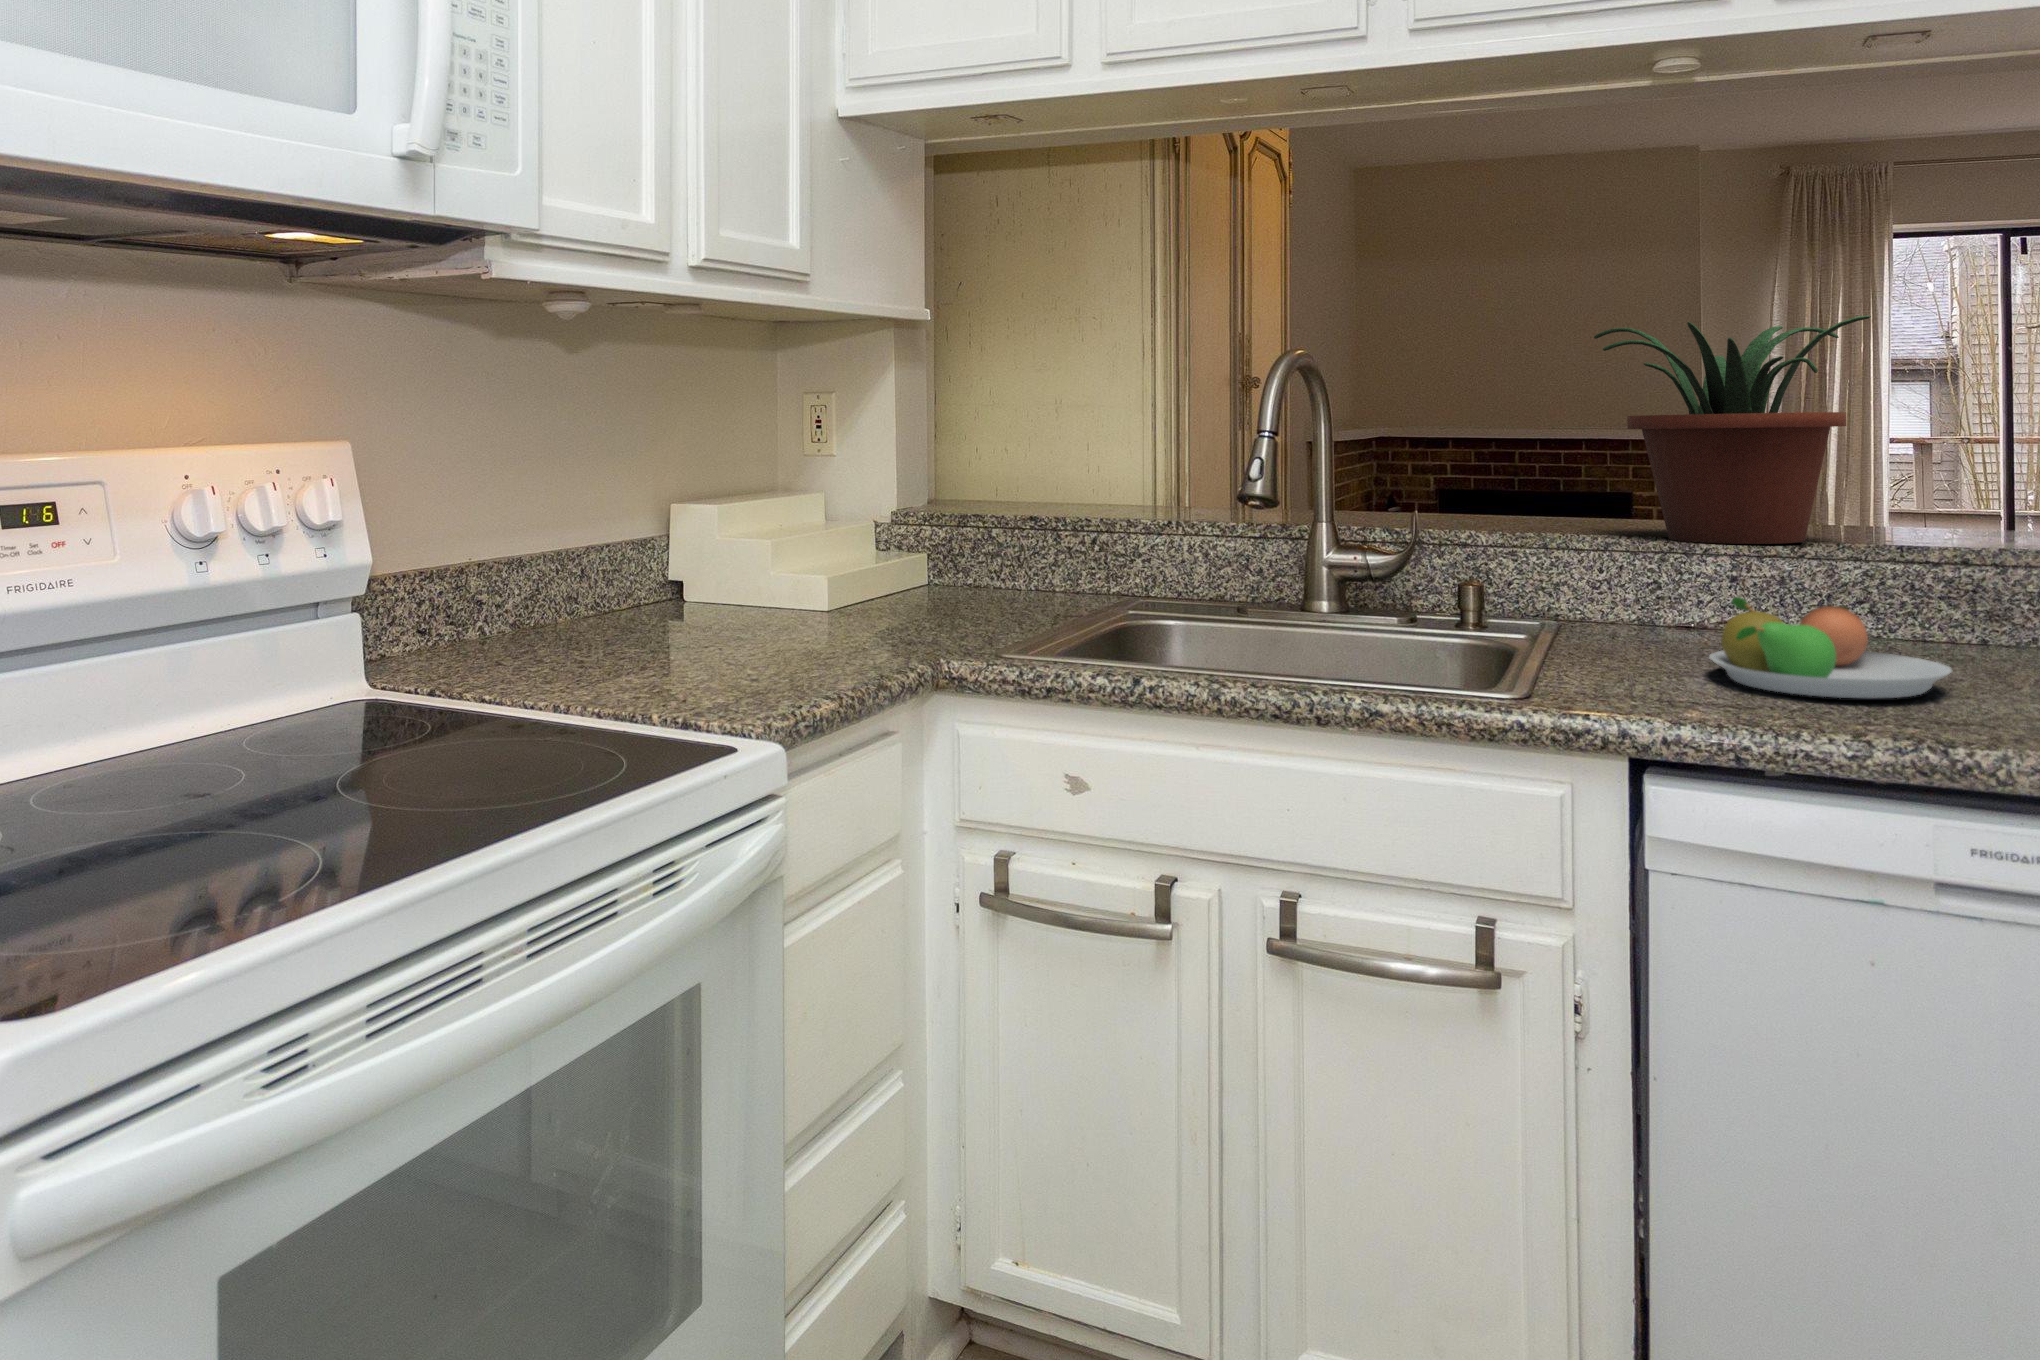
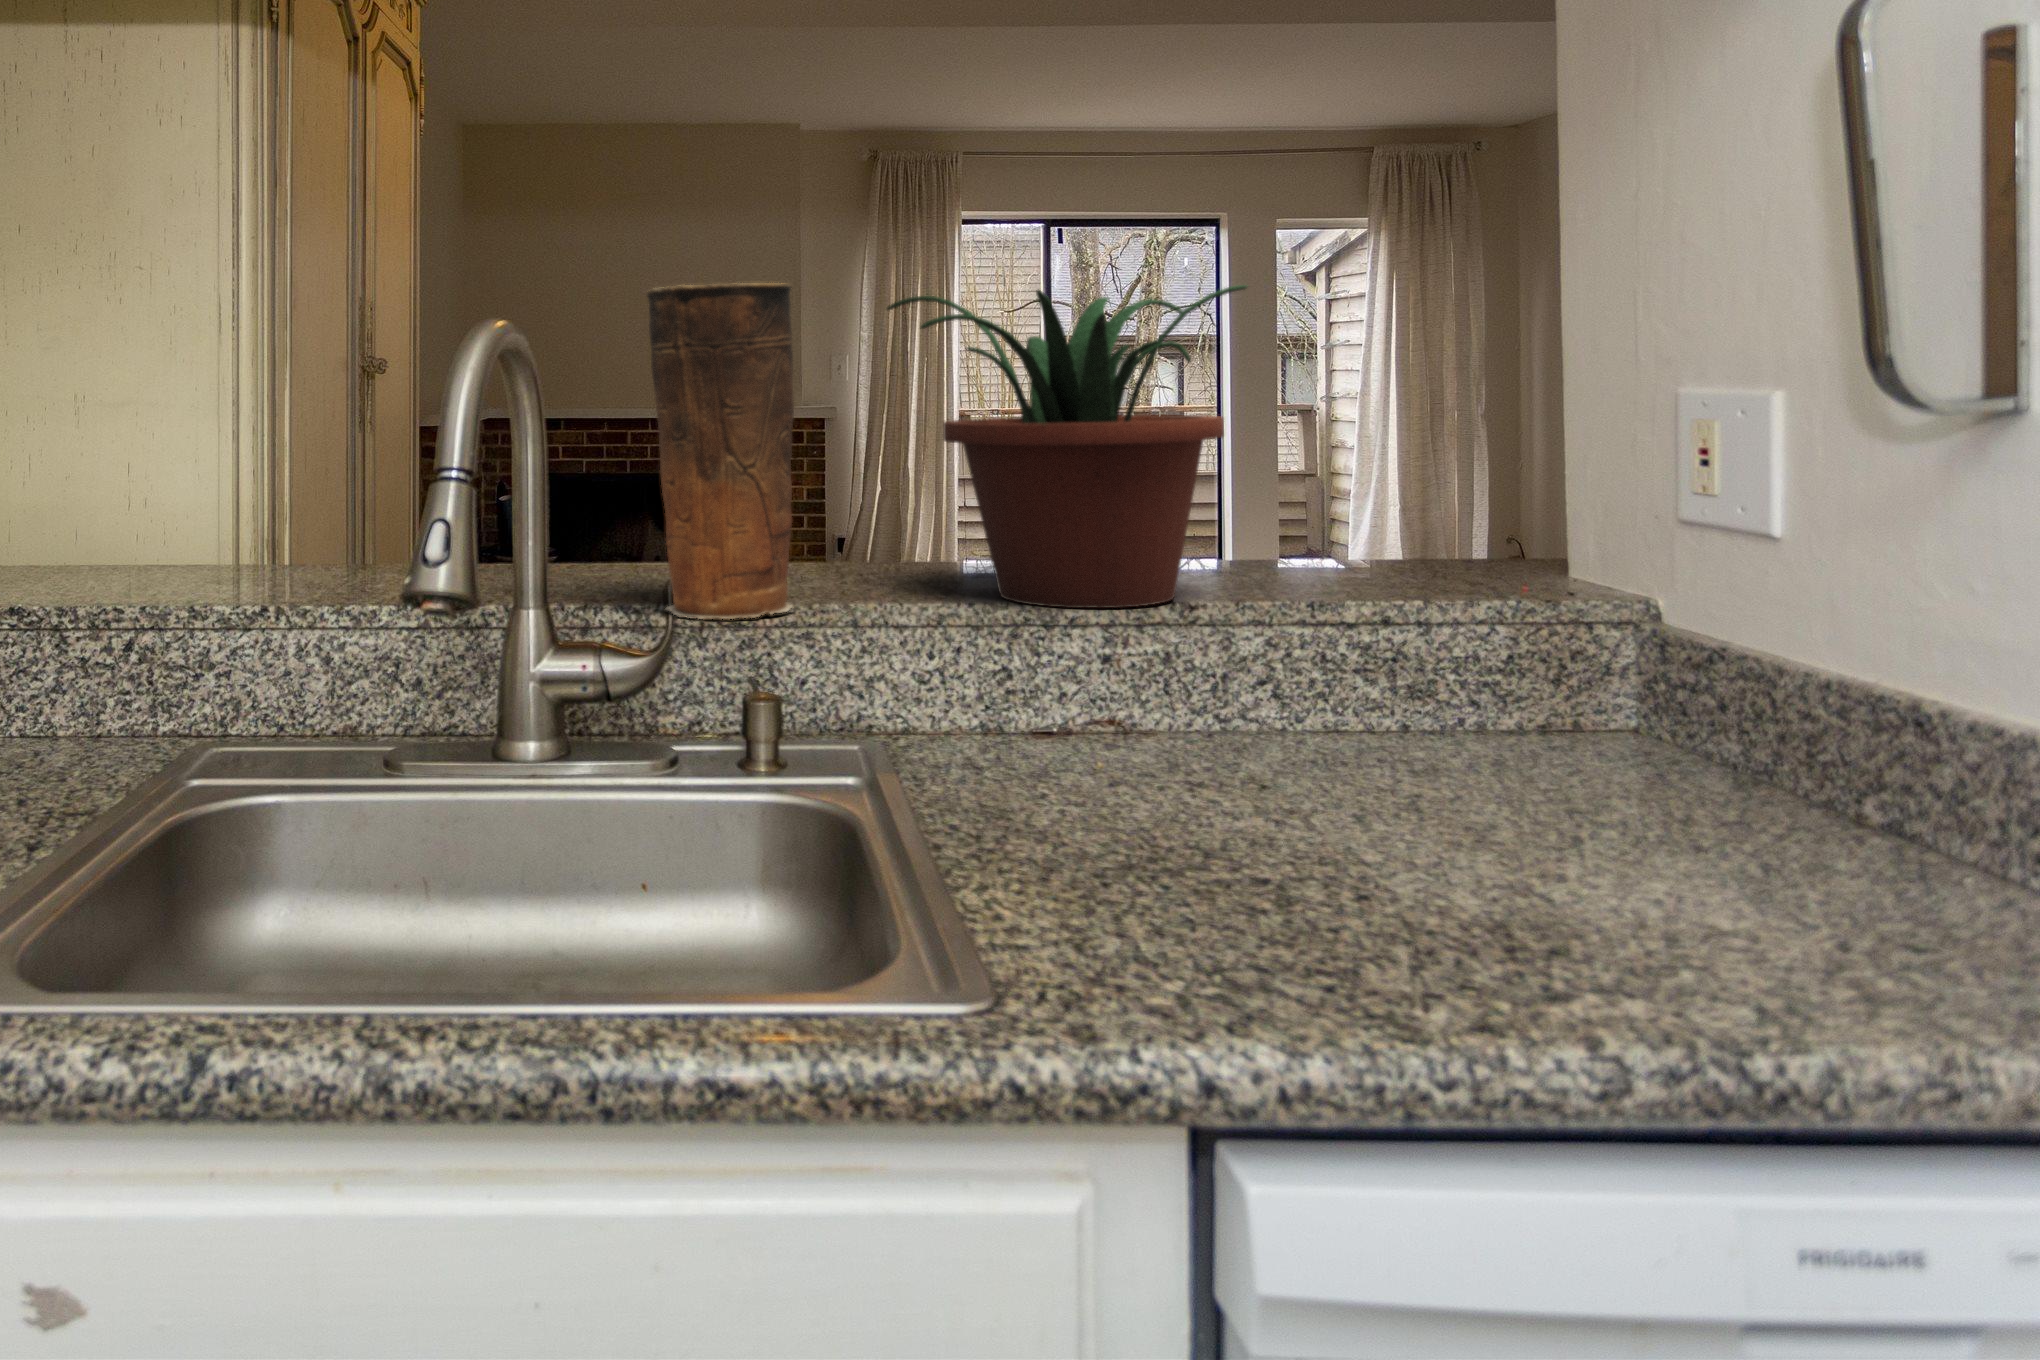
vase: none [1406,322,1506,536] -> present [646,283,794,619]
fruit bowl: present [1710,597,1952,698] -> none [1175,722,1540,912]

